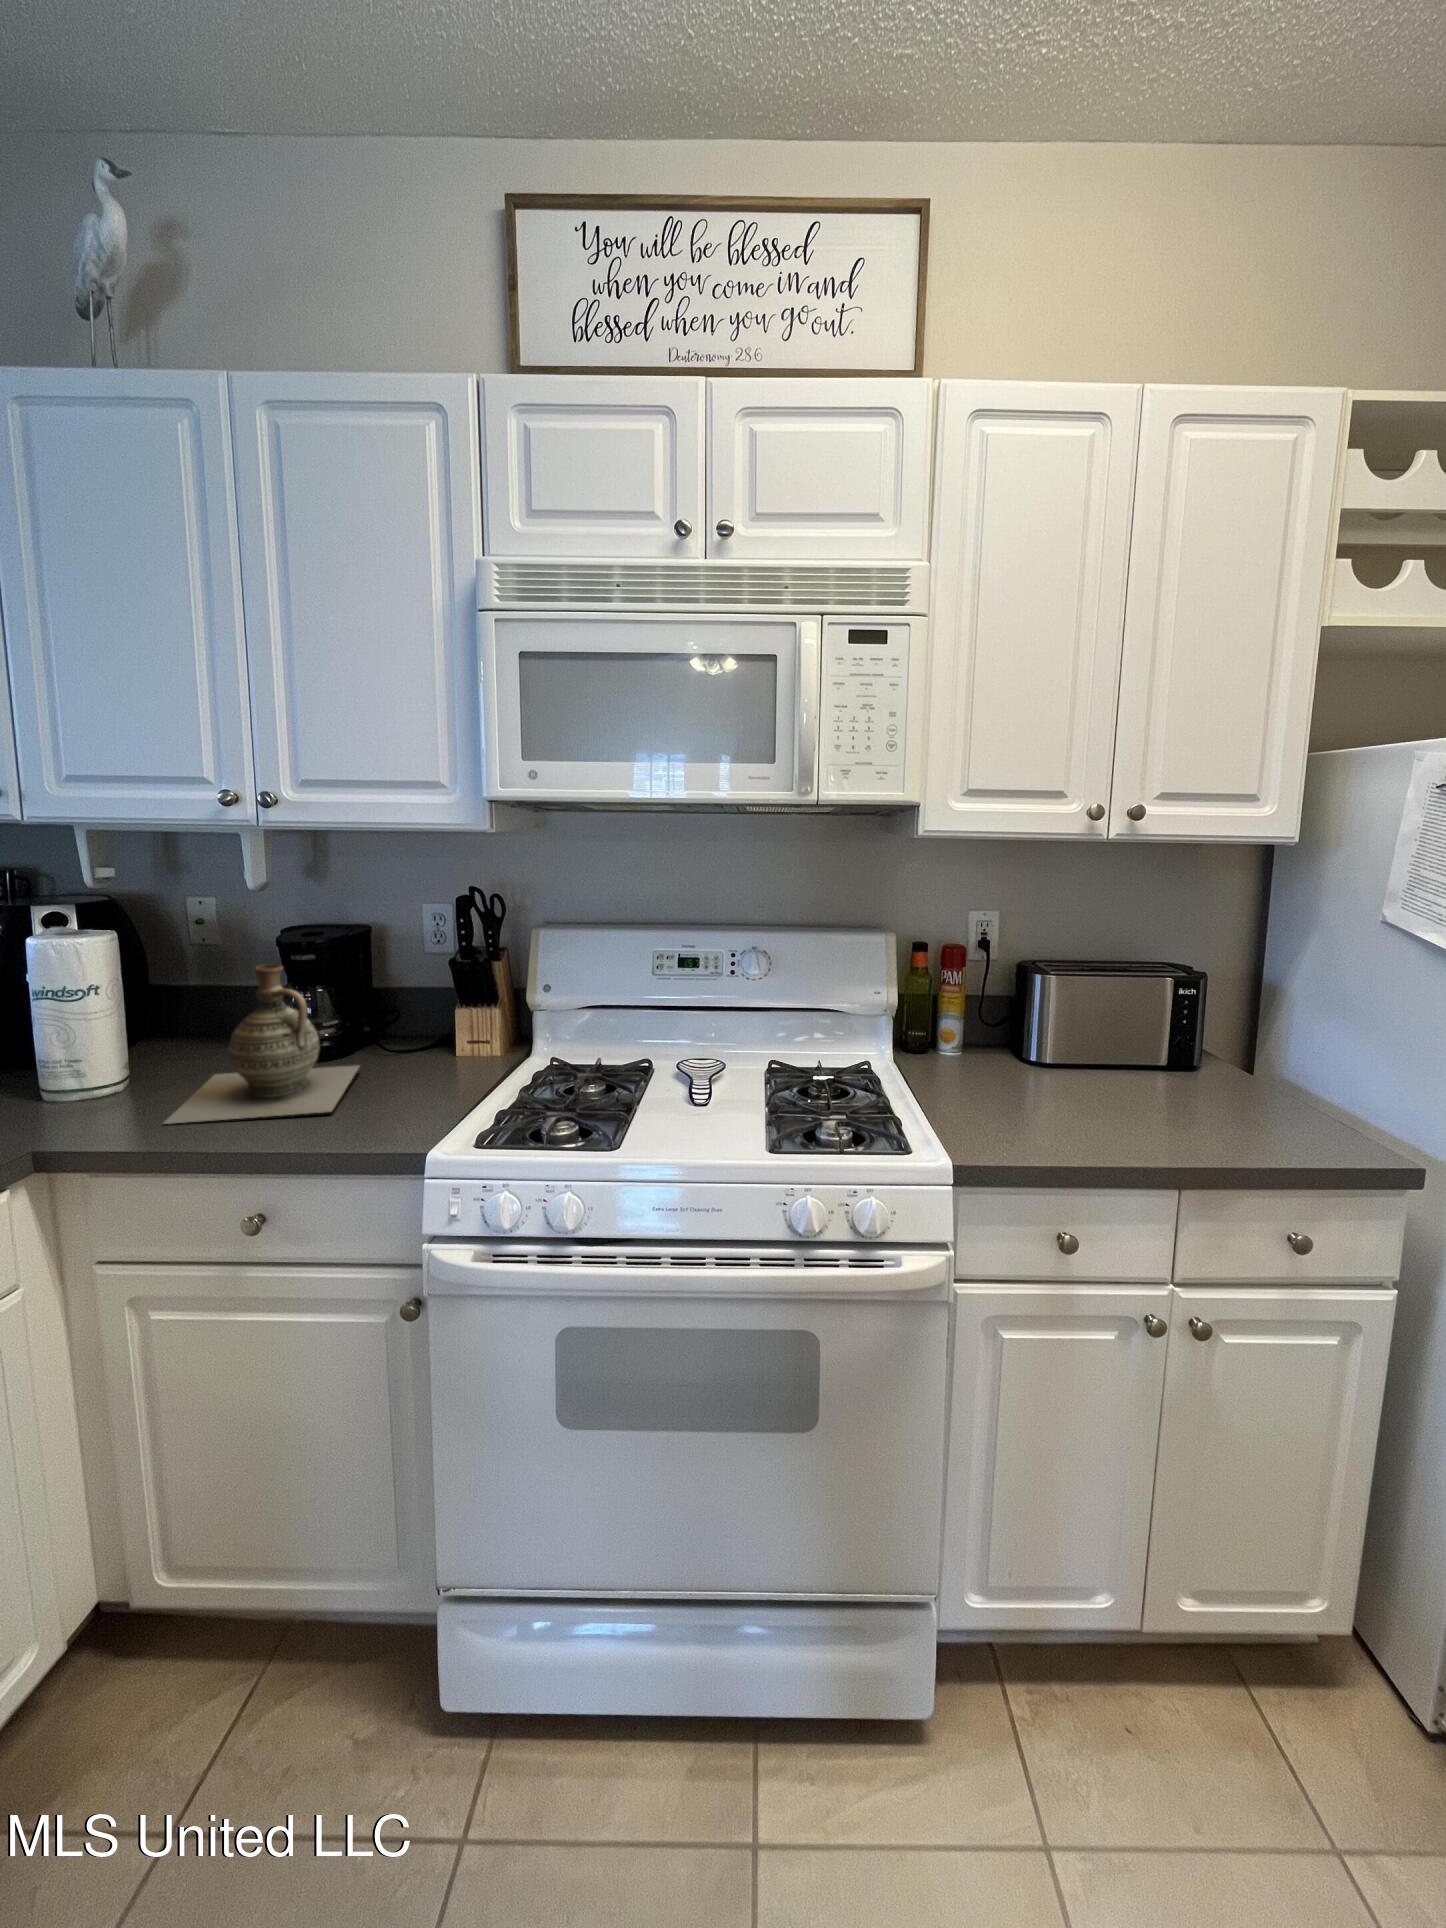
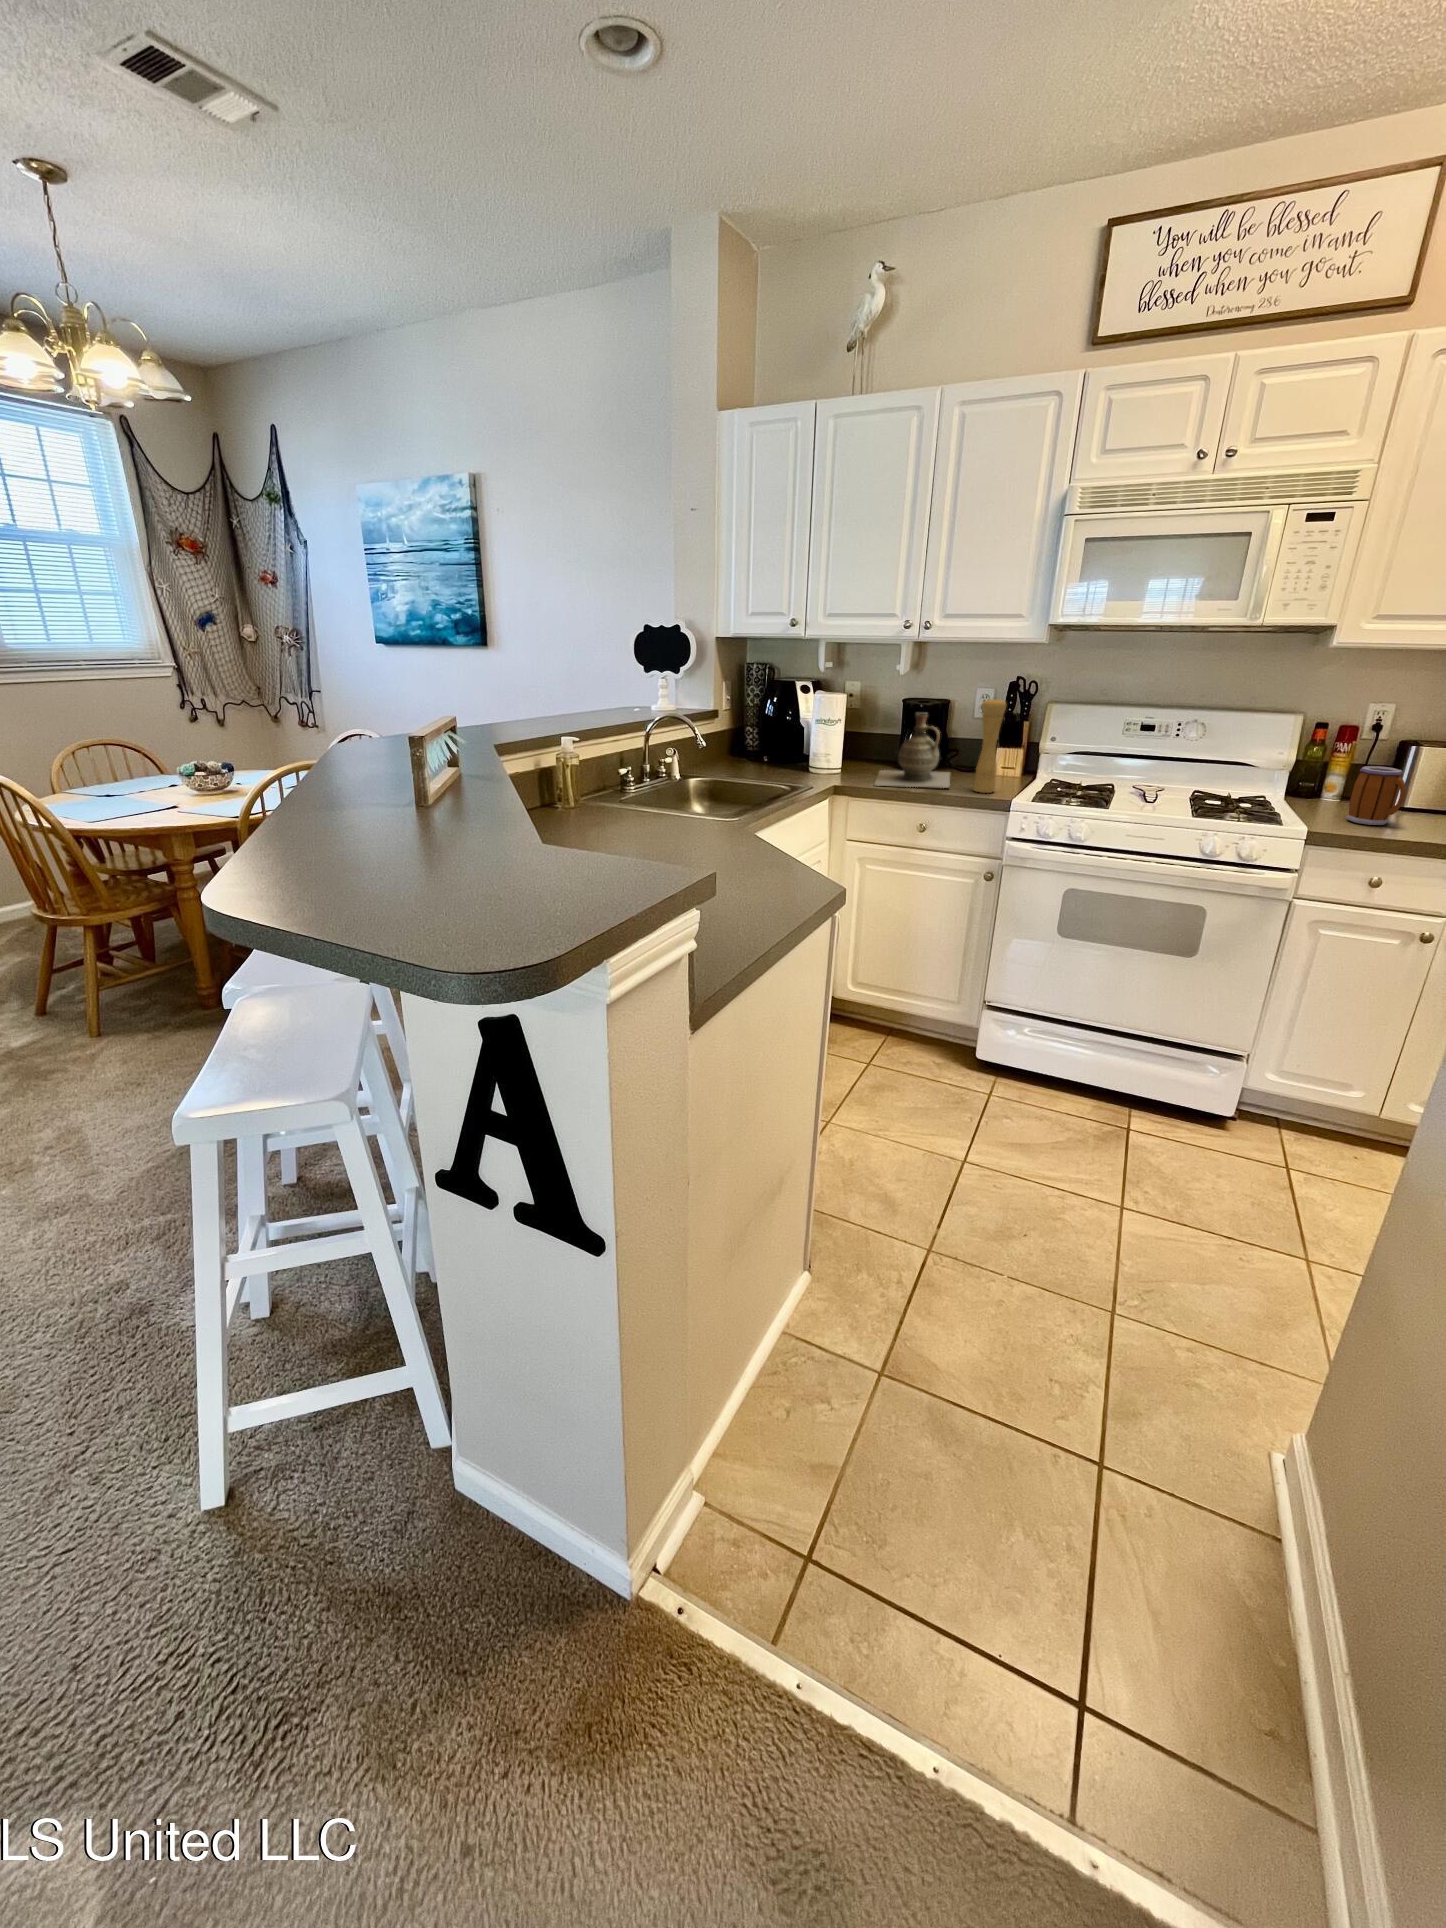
pepper mill: none [371,932,425,1117] -> present [973,698,1006,793]
mug: none [990,1017,1064,1116] -> present [1347,766,1406,825]

